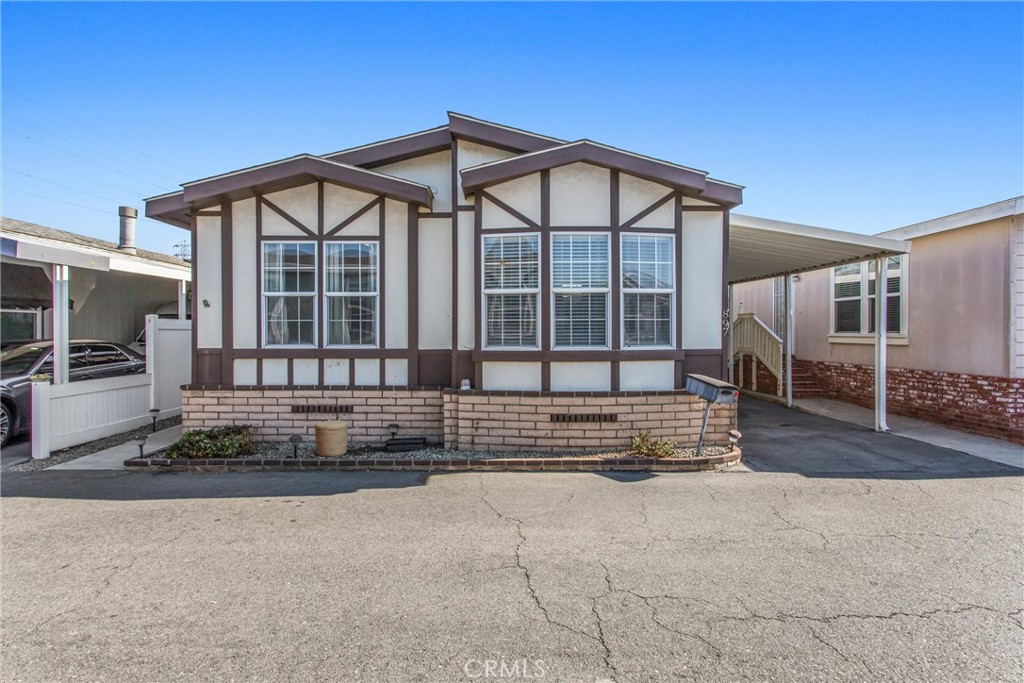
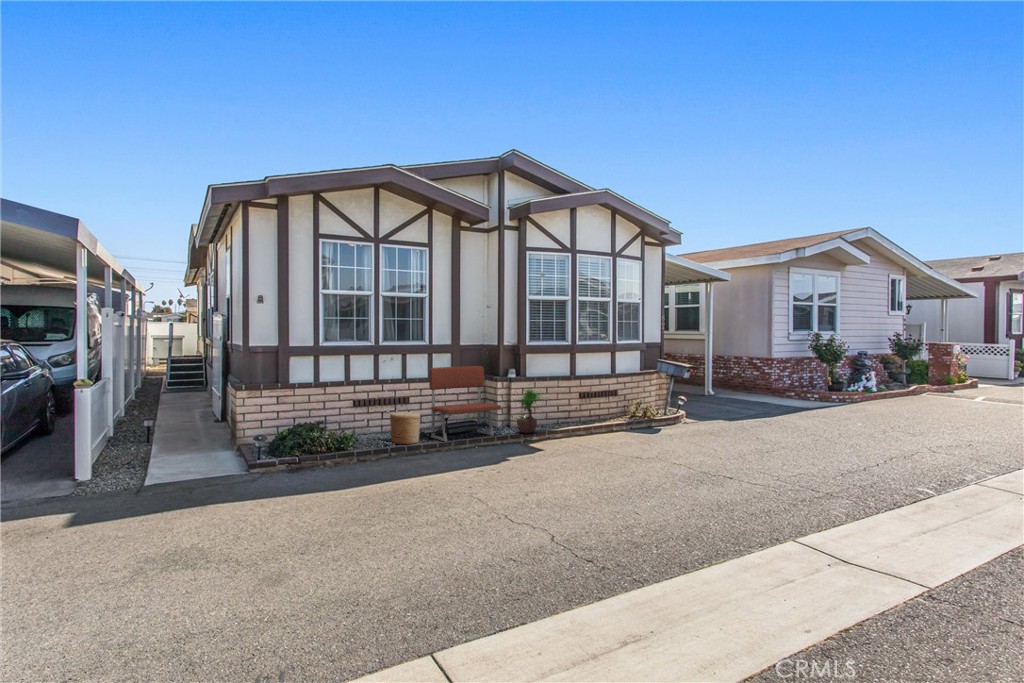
bench: none [356,375,433,459] -> present [429,366,501,442]
potted tree: none [449,401,484,460] -> present [517,389,540,433]

